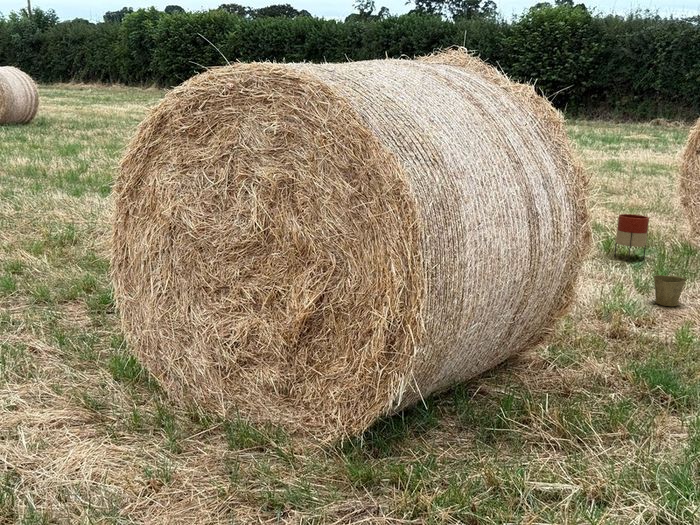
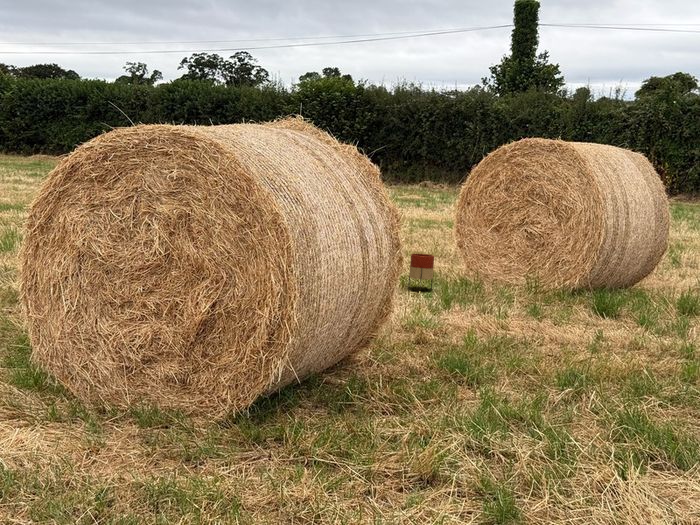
bucket: present [654,269,686,306] -> none [442,285,466,321]

